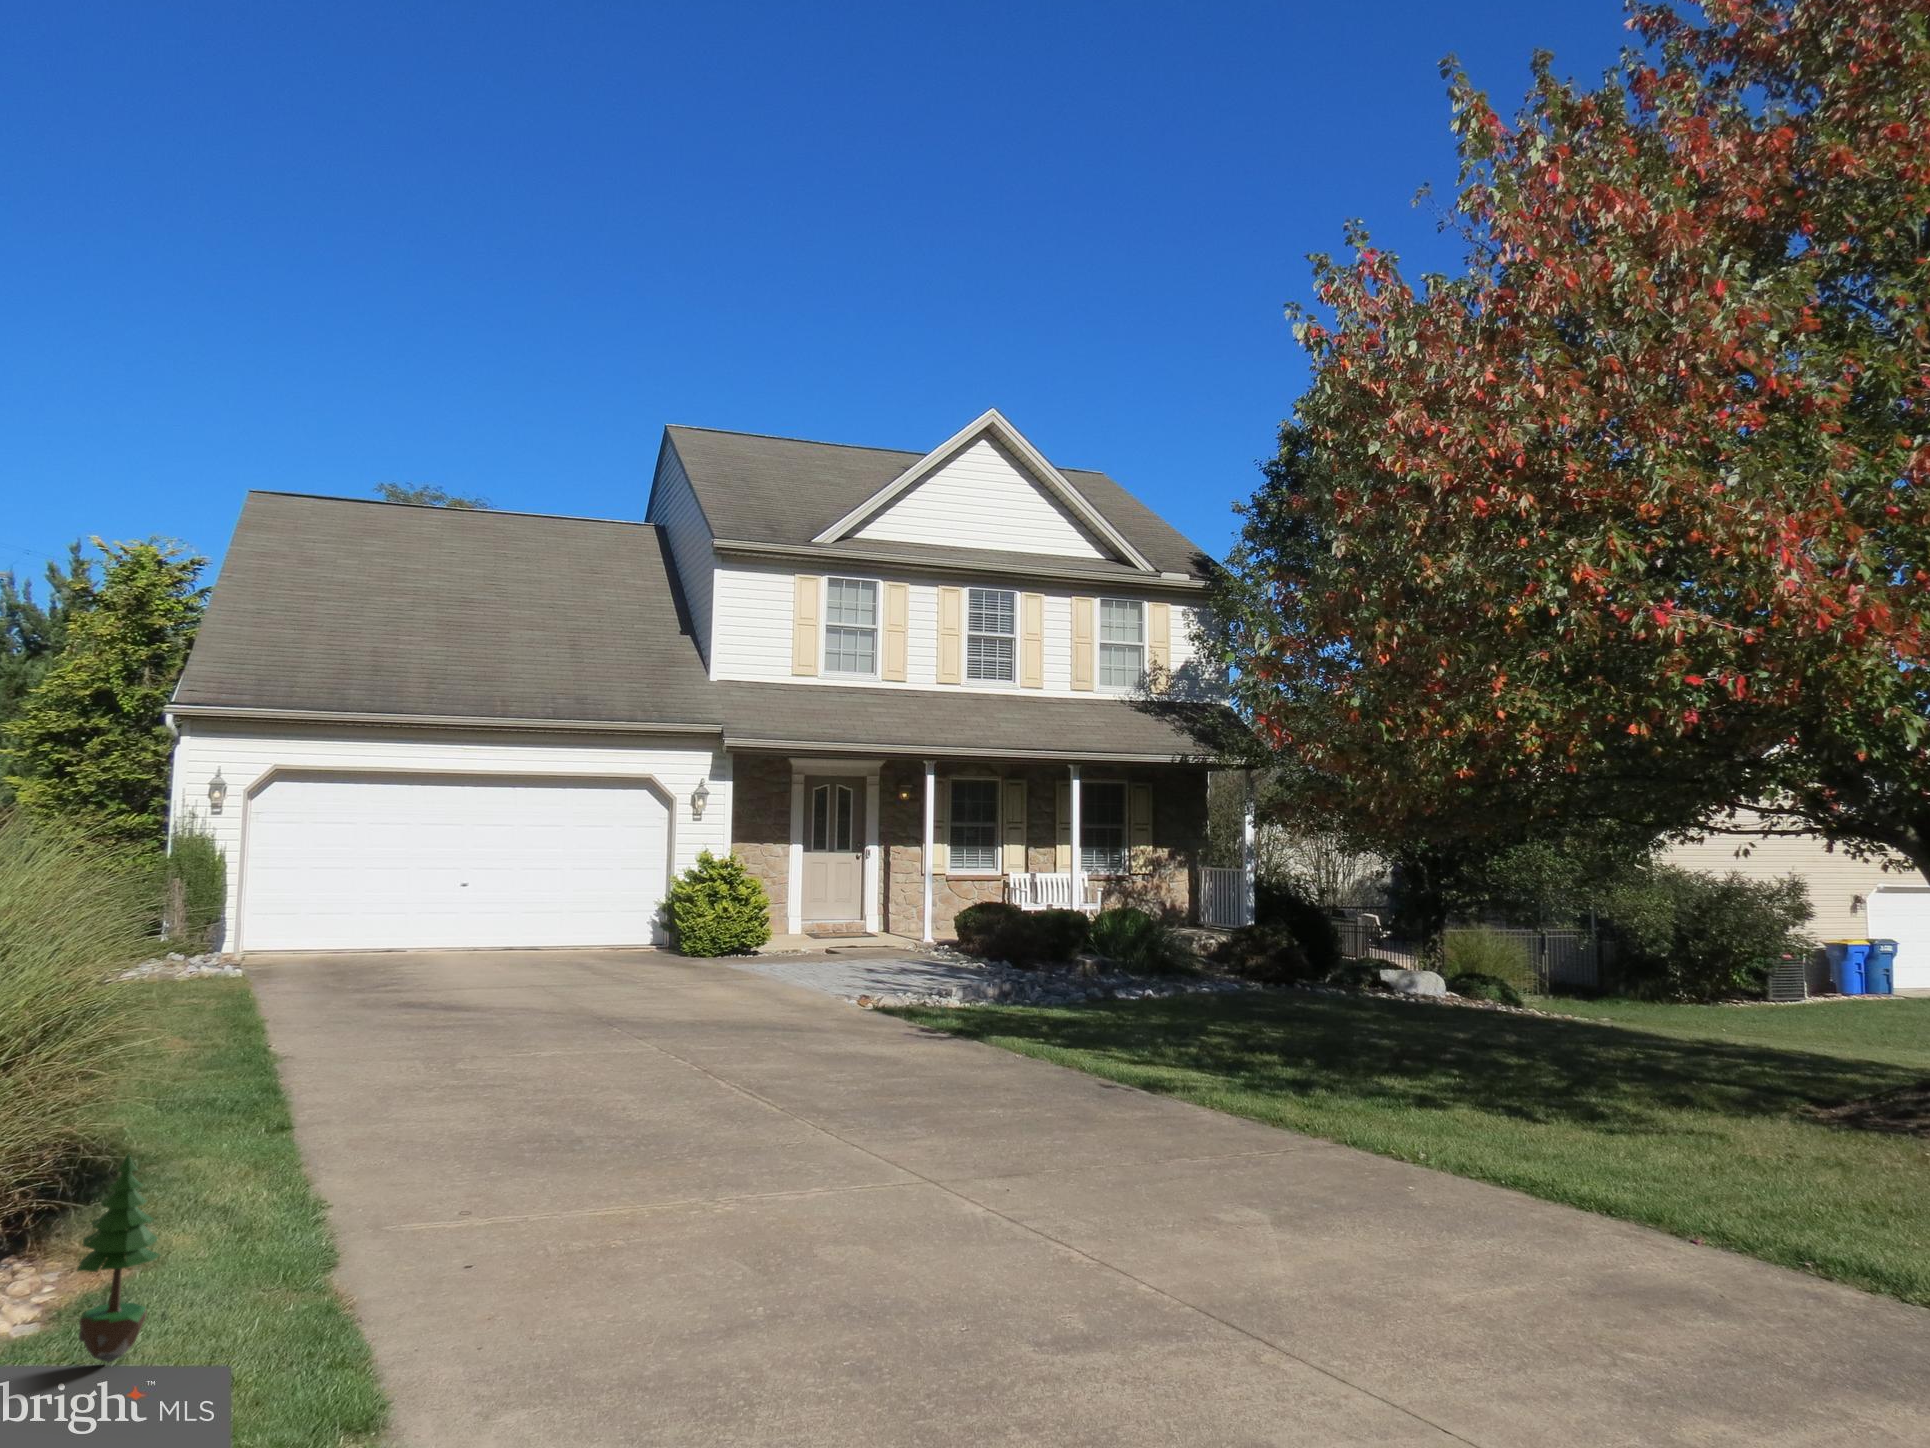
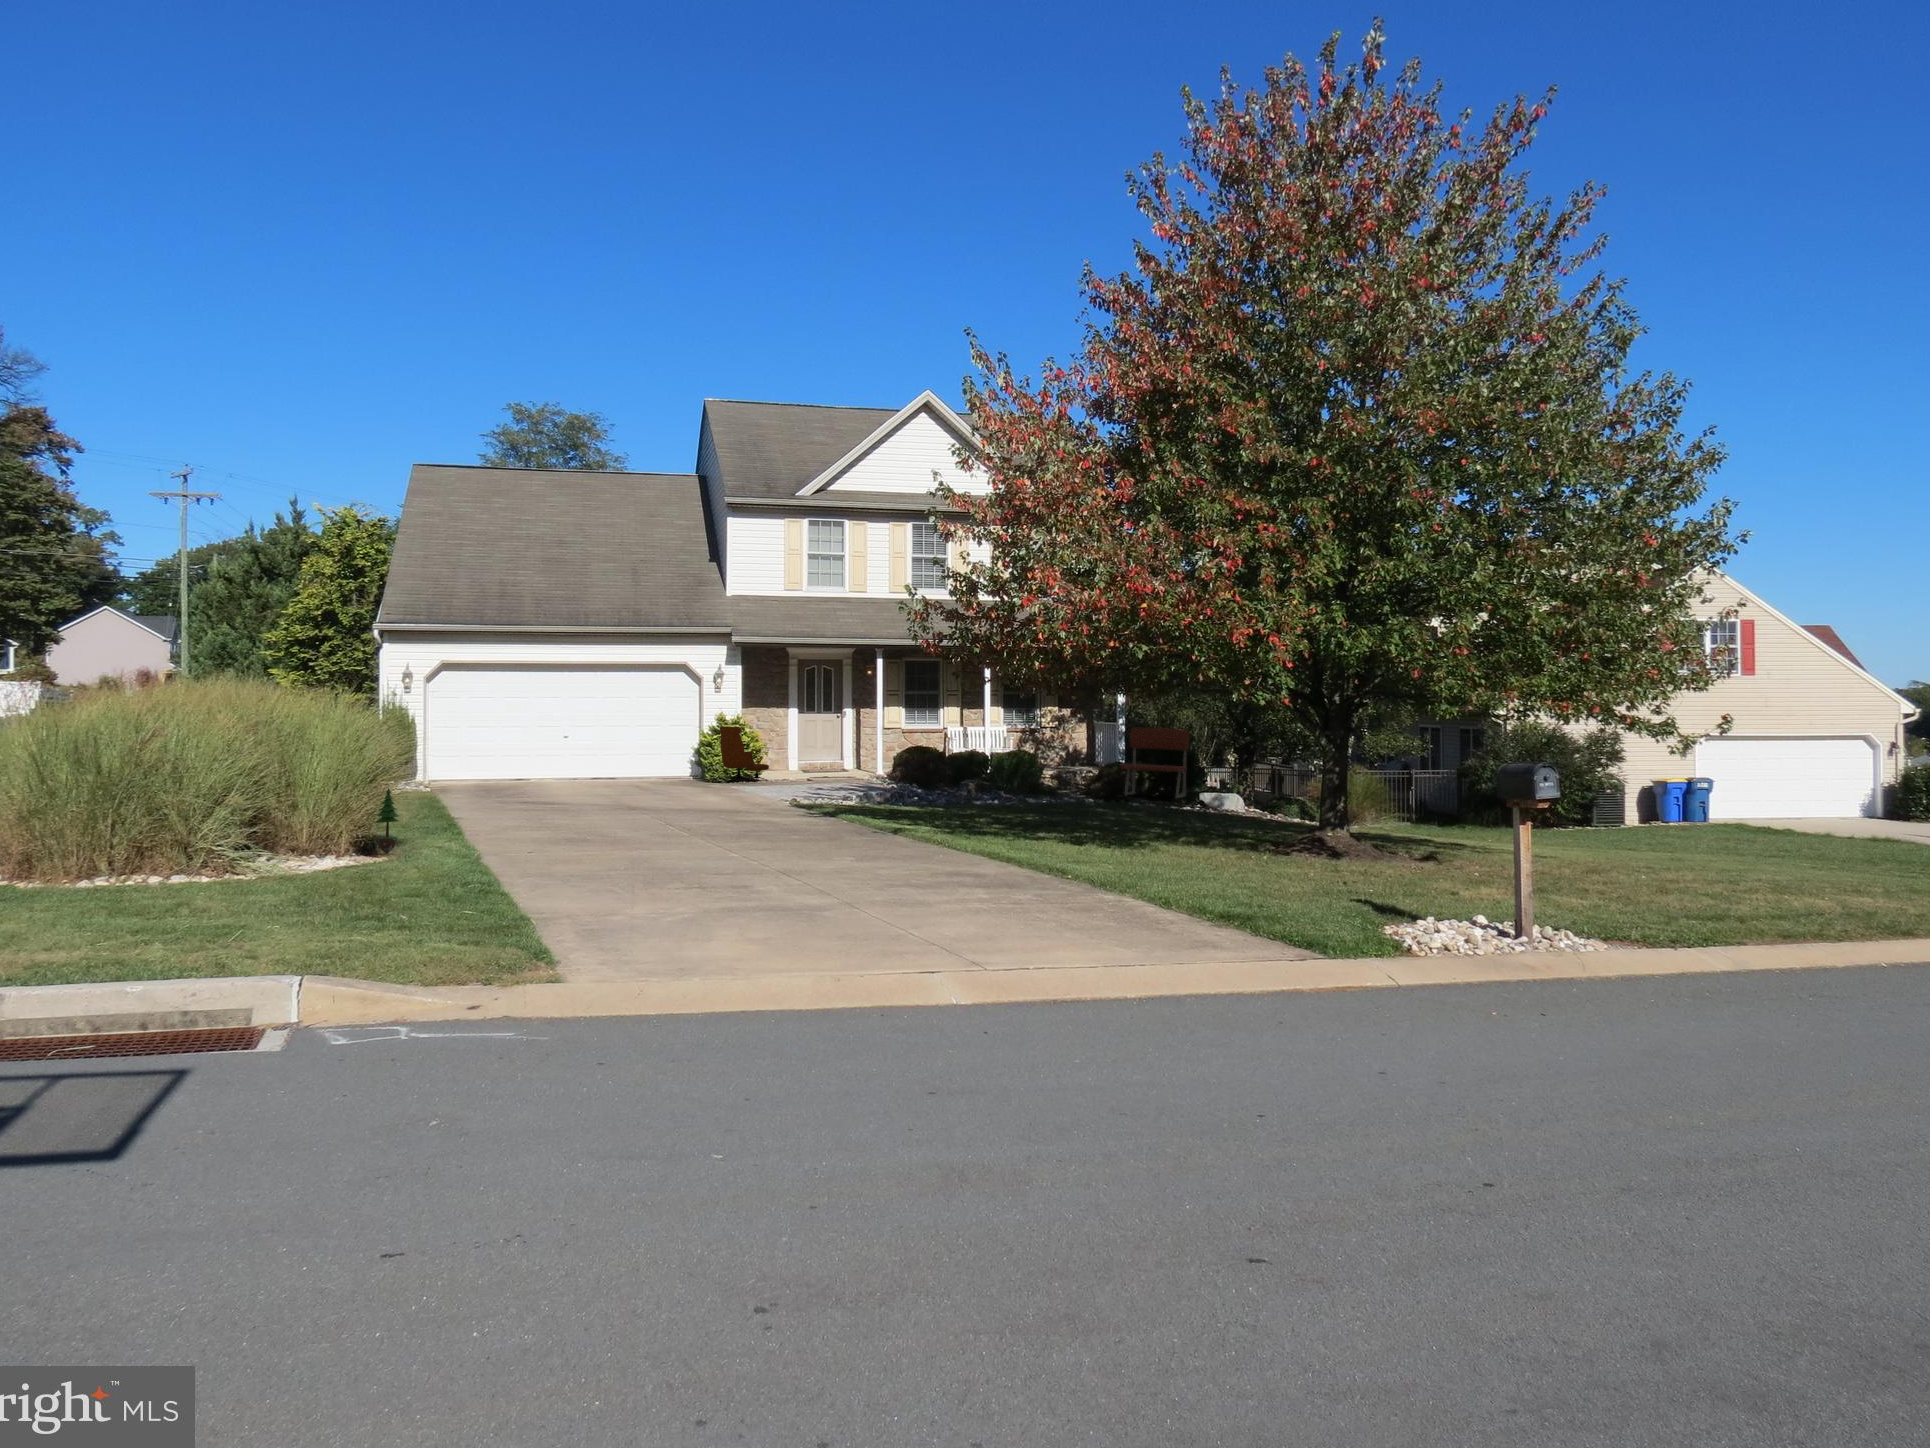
lounge chair: none [716,873,782,959] -> present [720,726,769,782]
bench: none [1305,882,1397,987] -> present [1120,727,1189,798]

